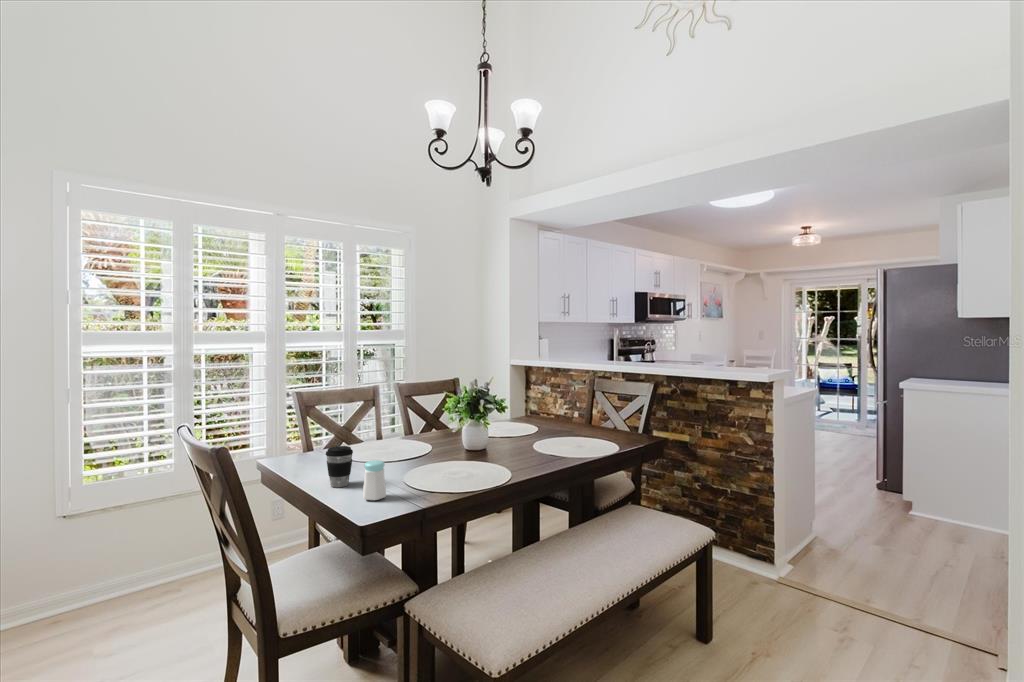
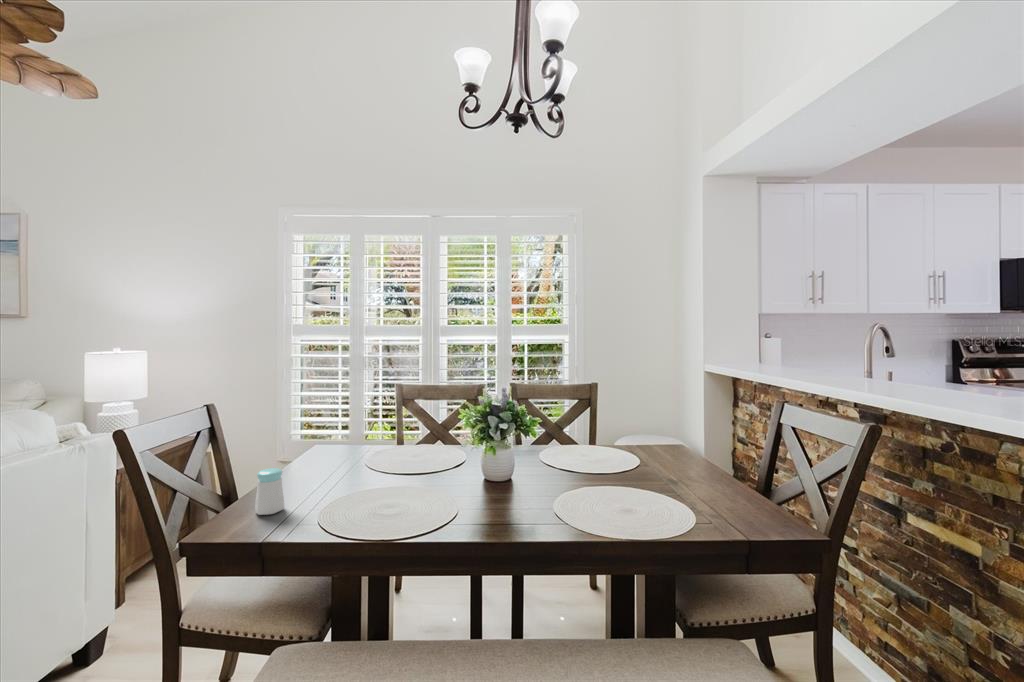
coffee cup: present [326,446,353,487] -> none [282,444,312,488]

